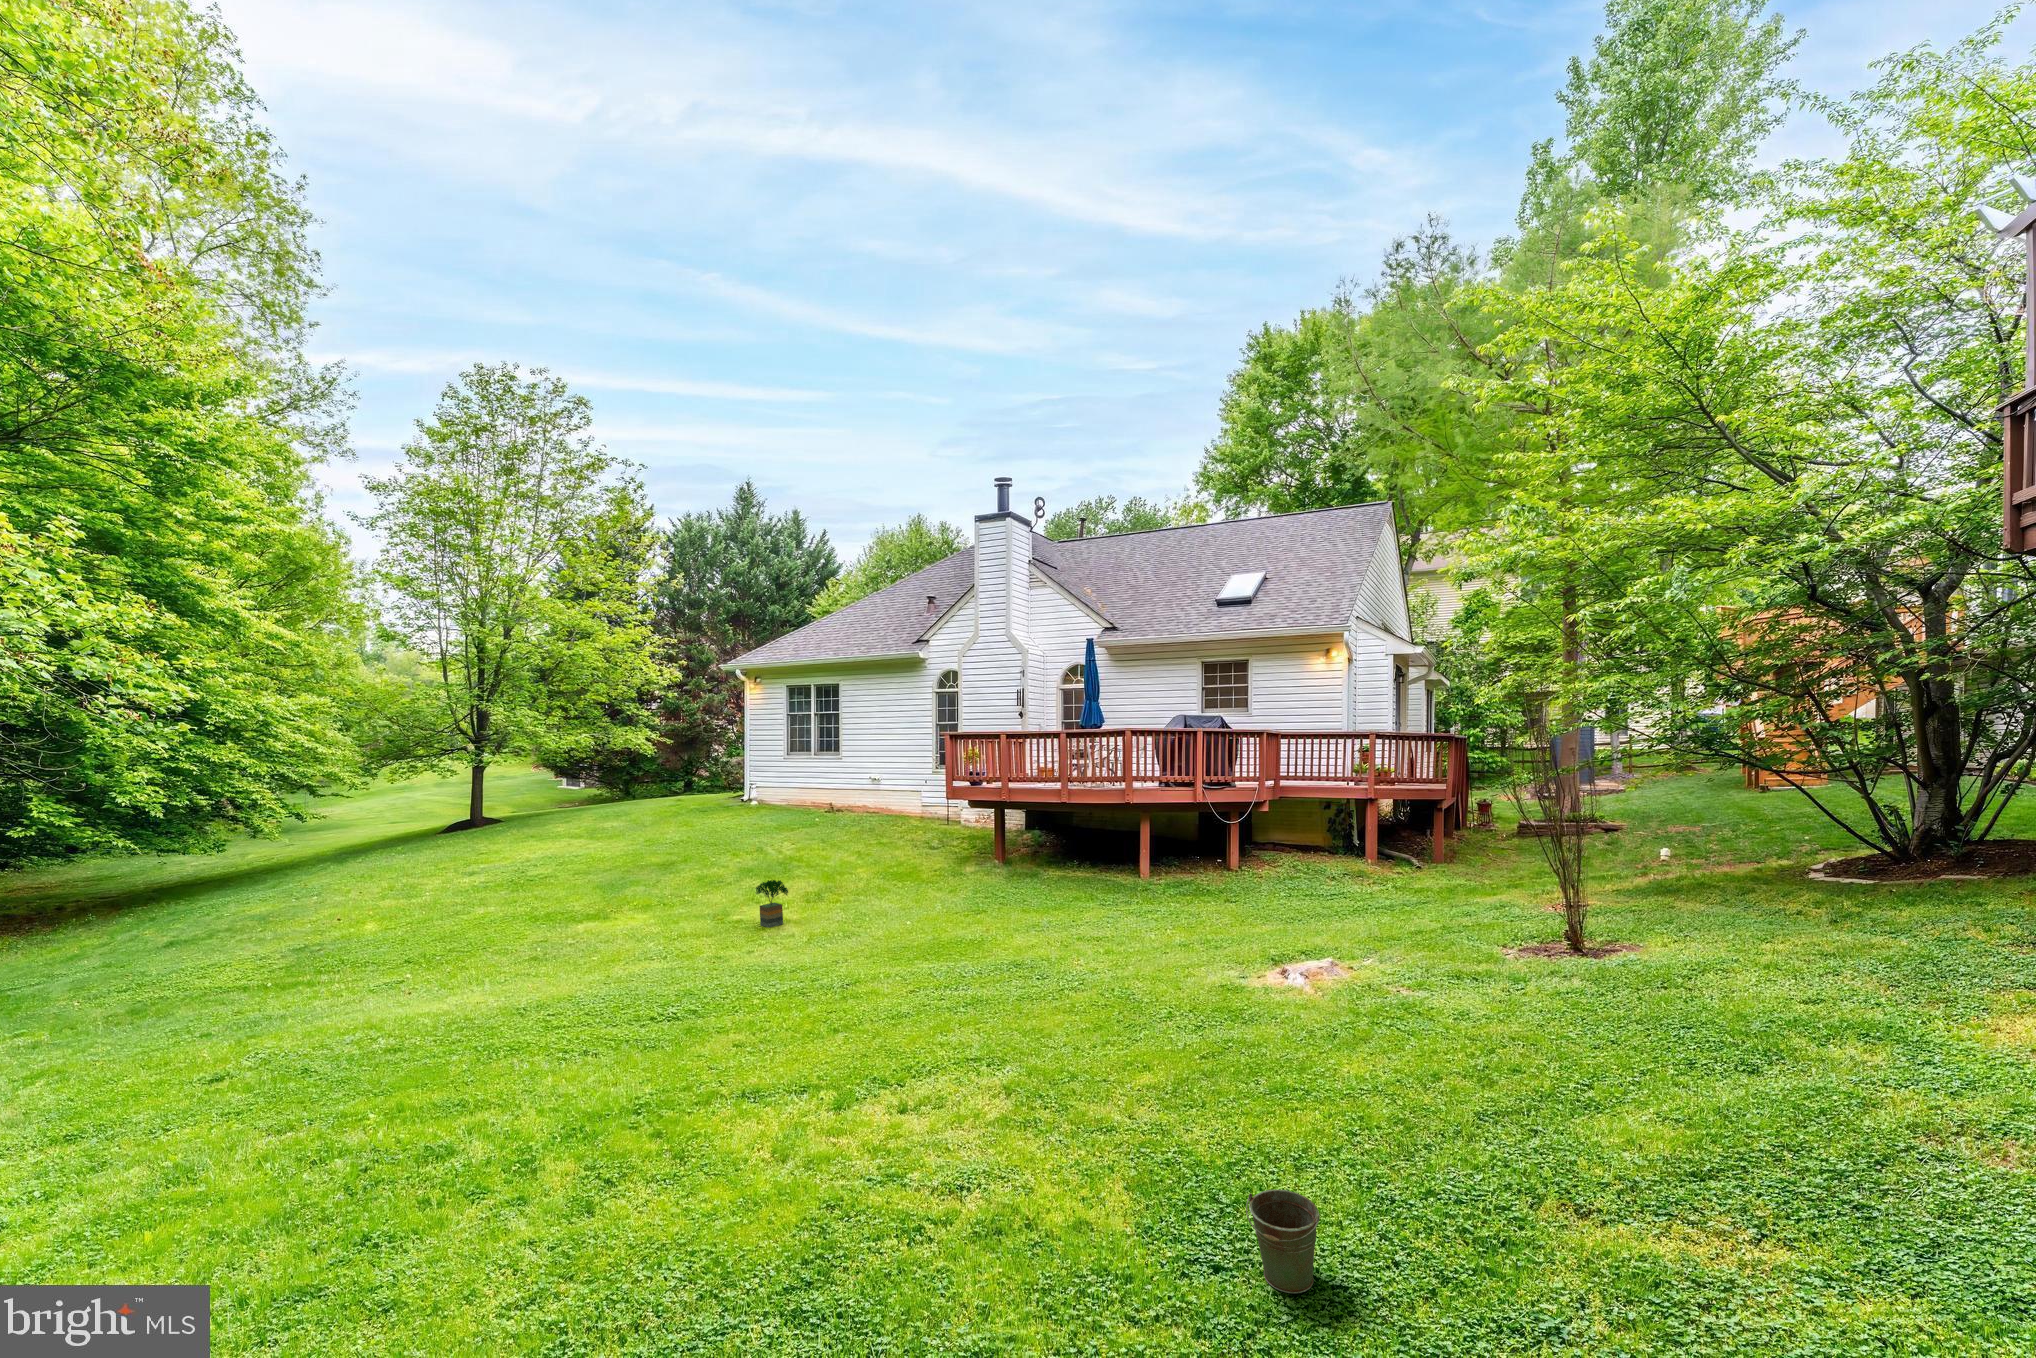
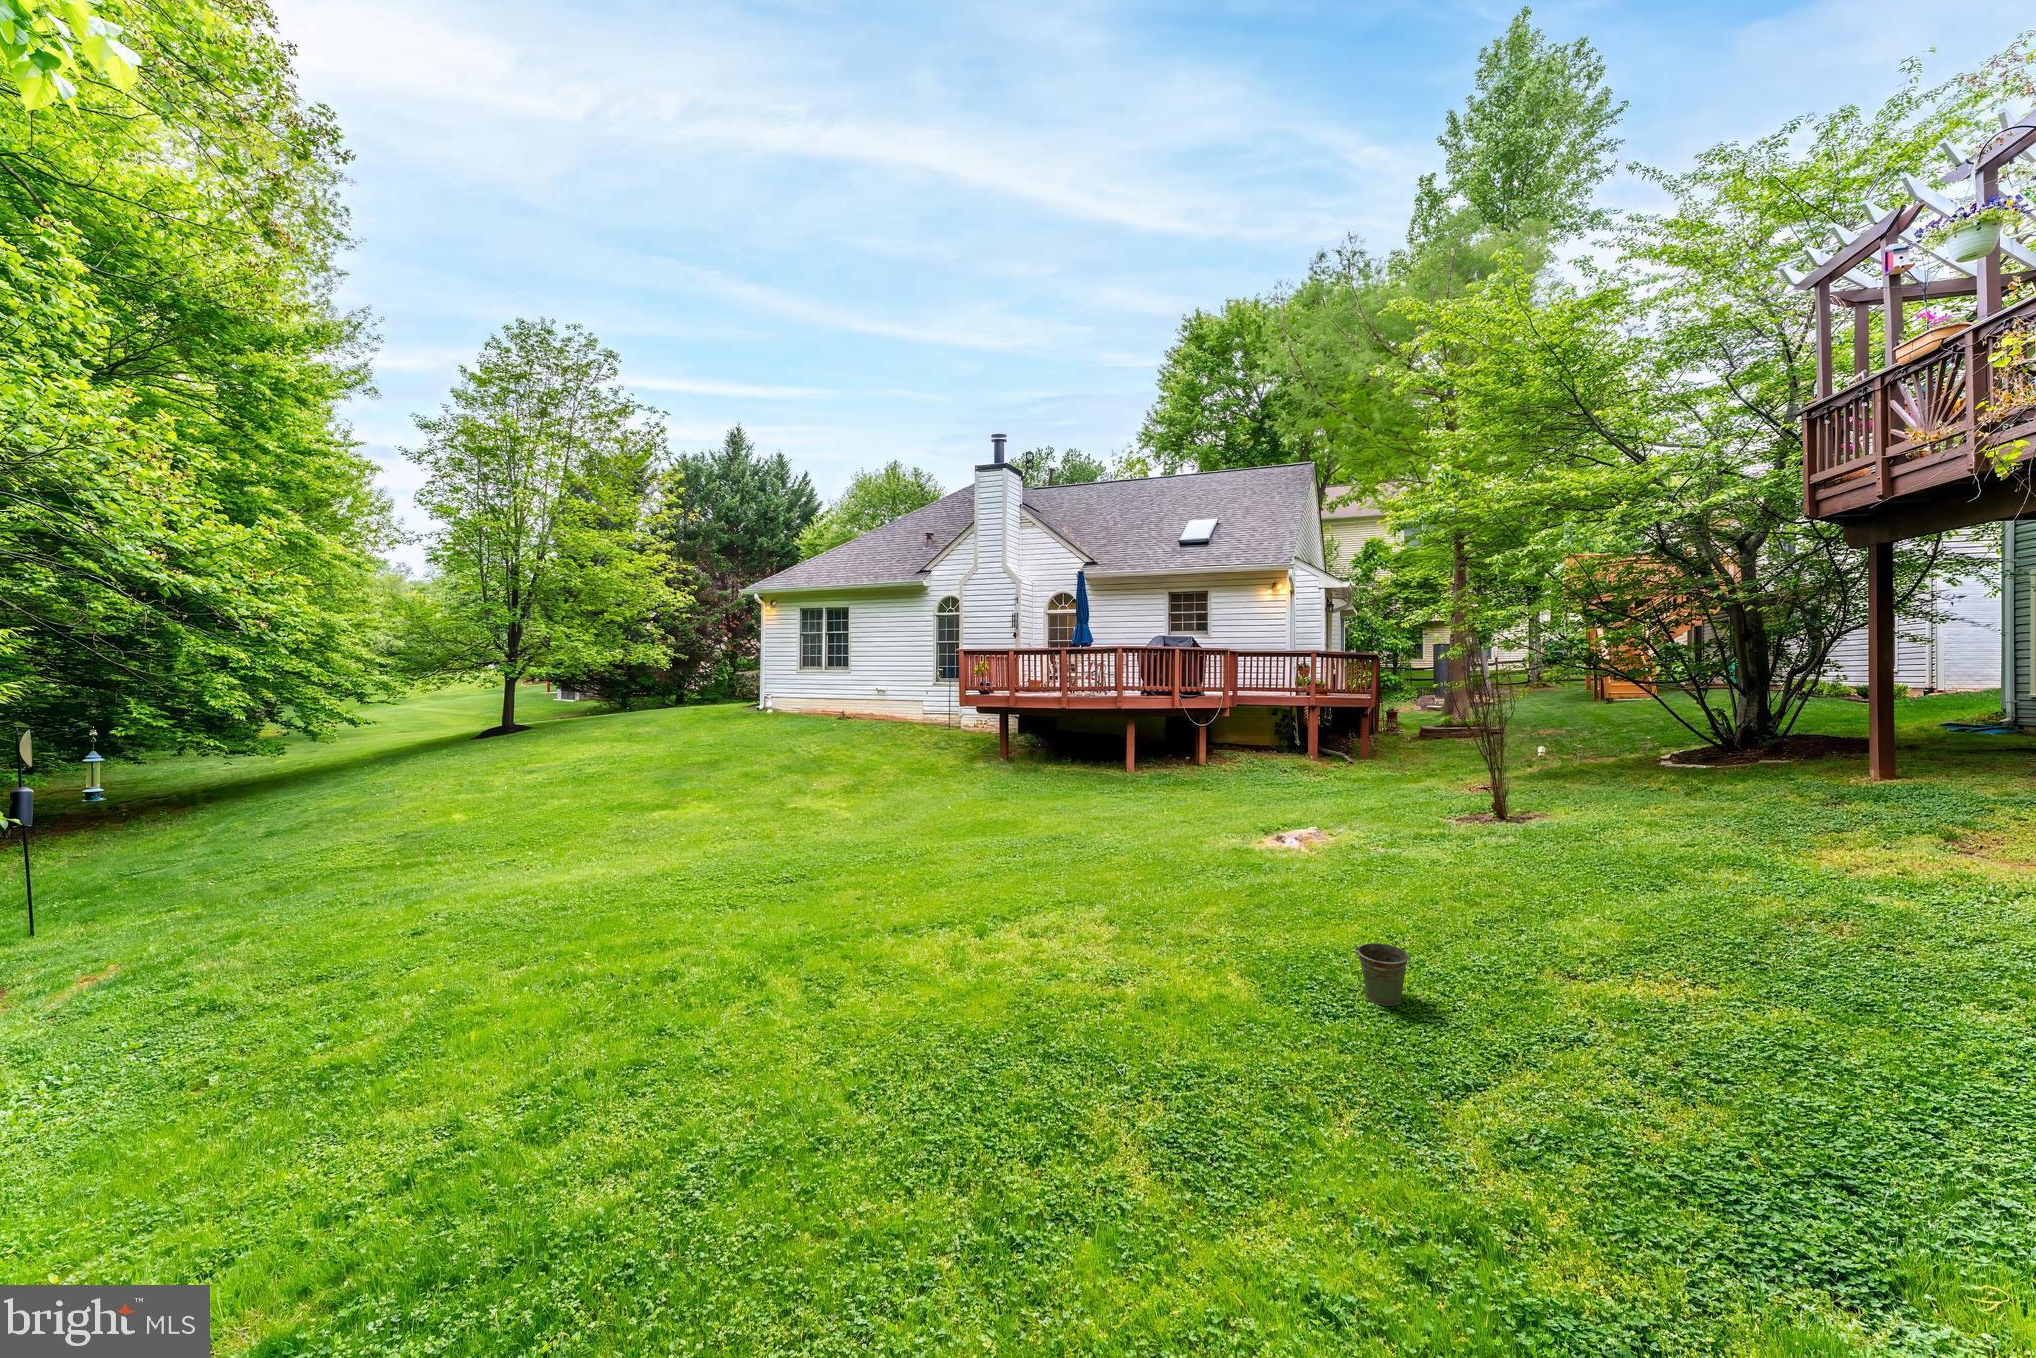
potted tree: present [756,880,788,928] -> none [823,768,853,808]

